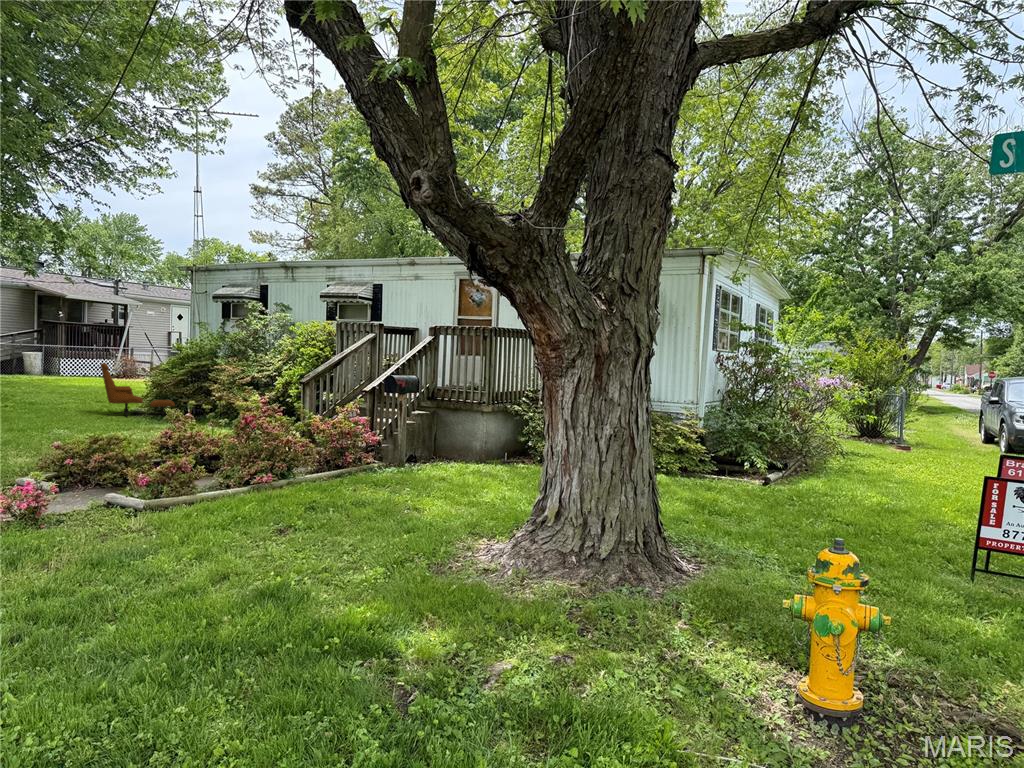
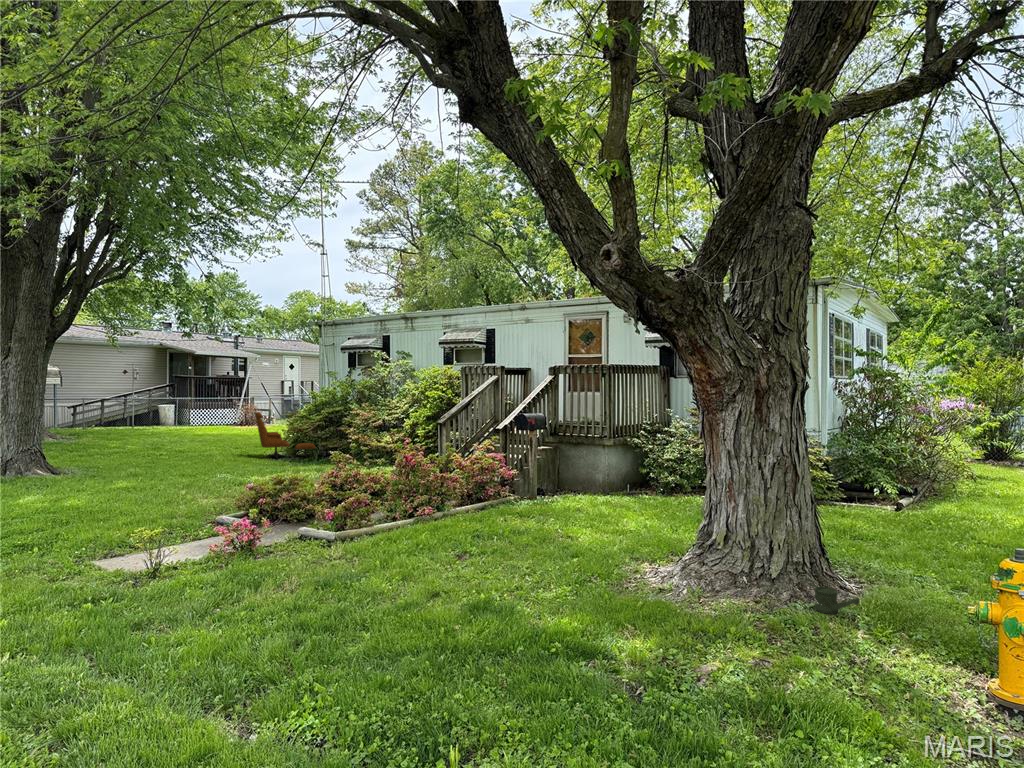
watering can: none [639,565,685,597] -> present [809,584,859,614]

